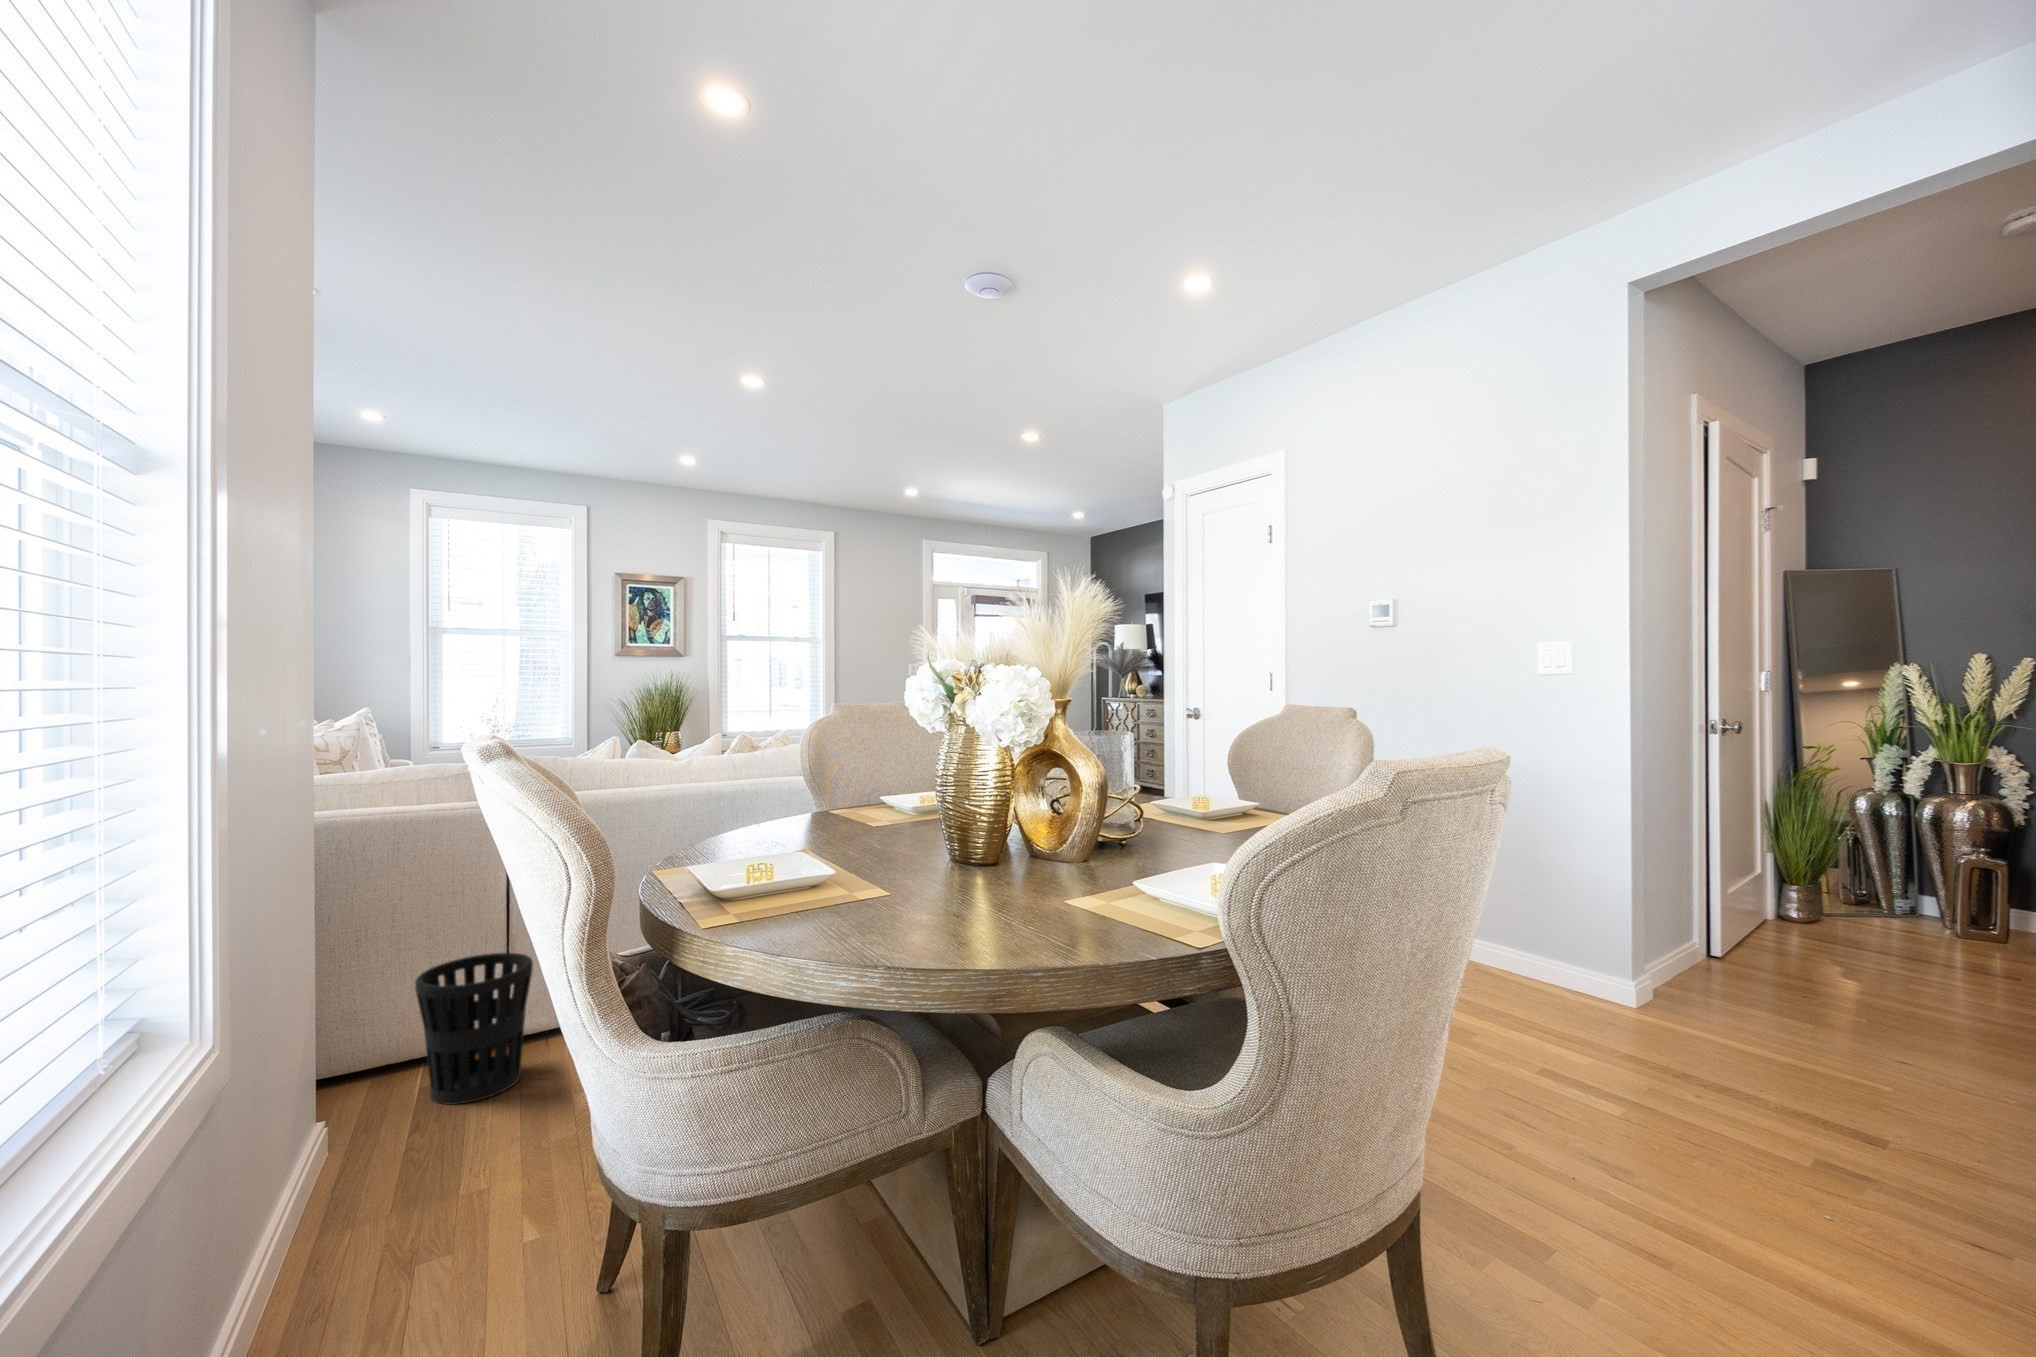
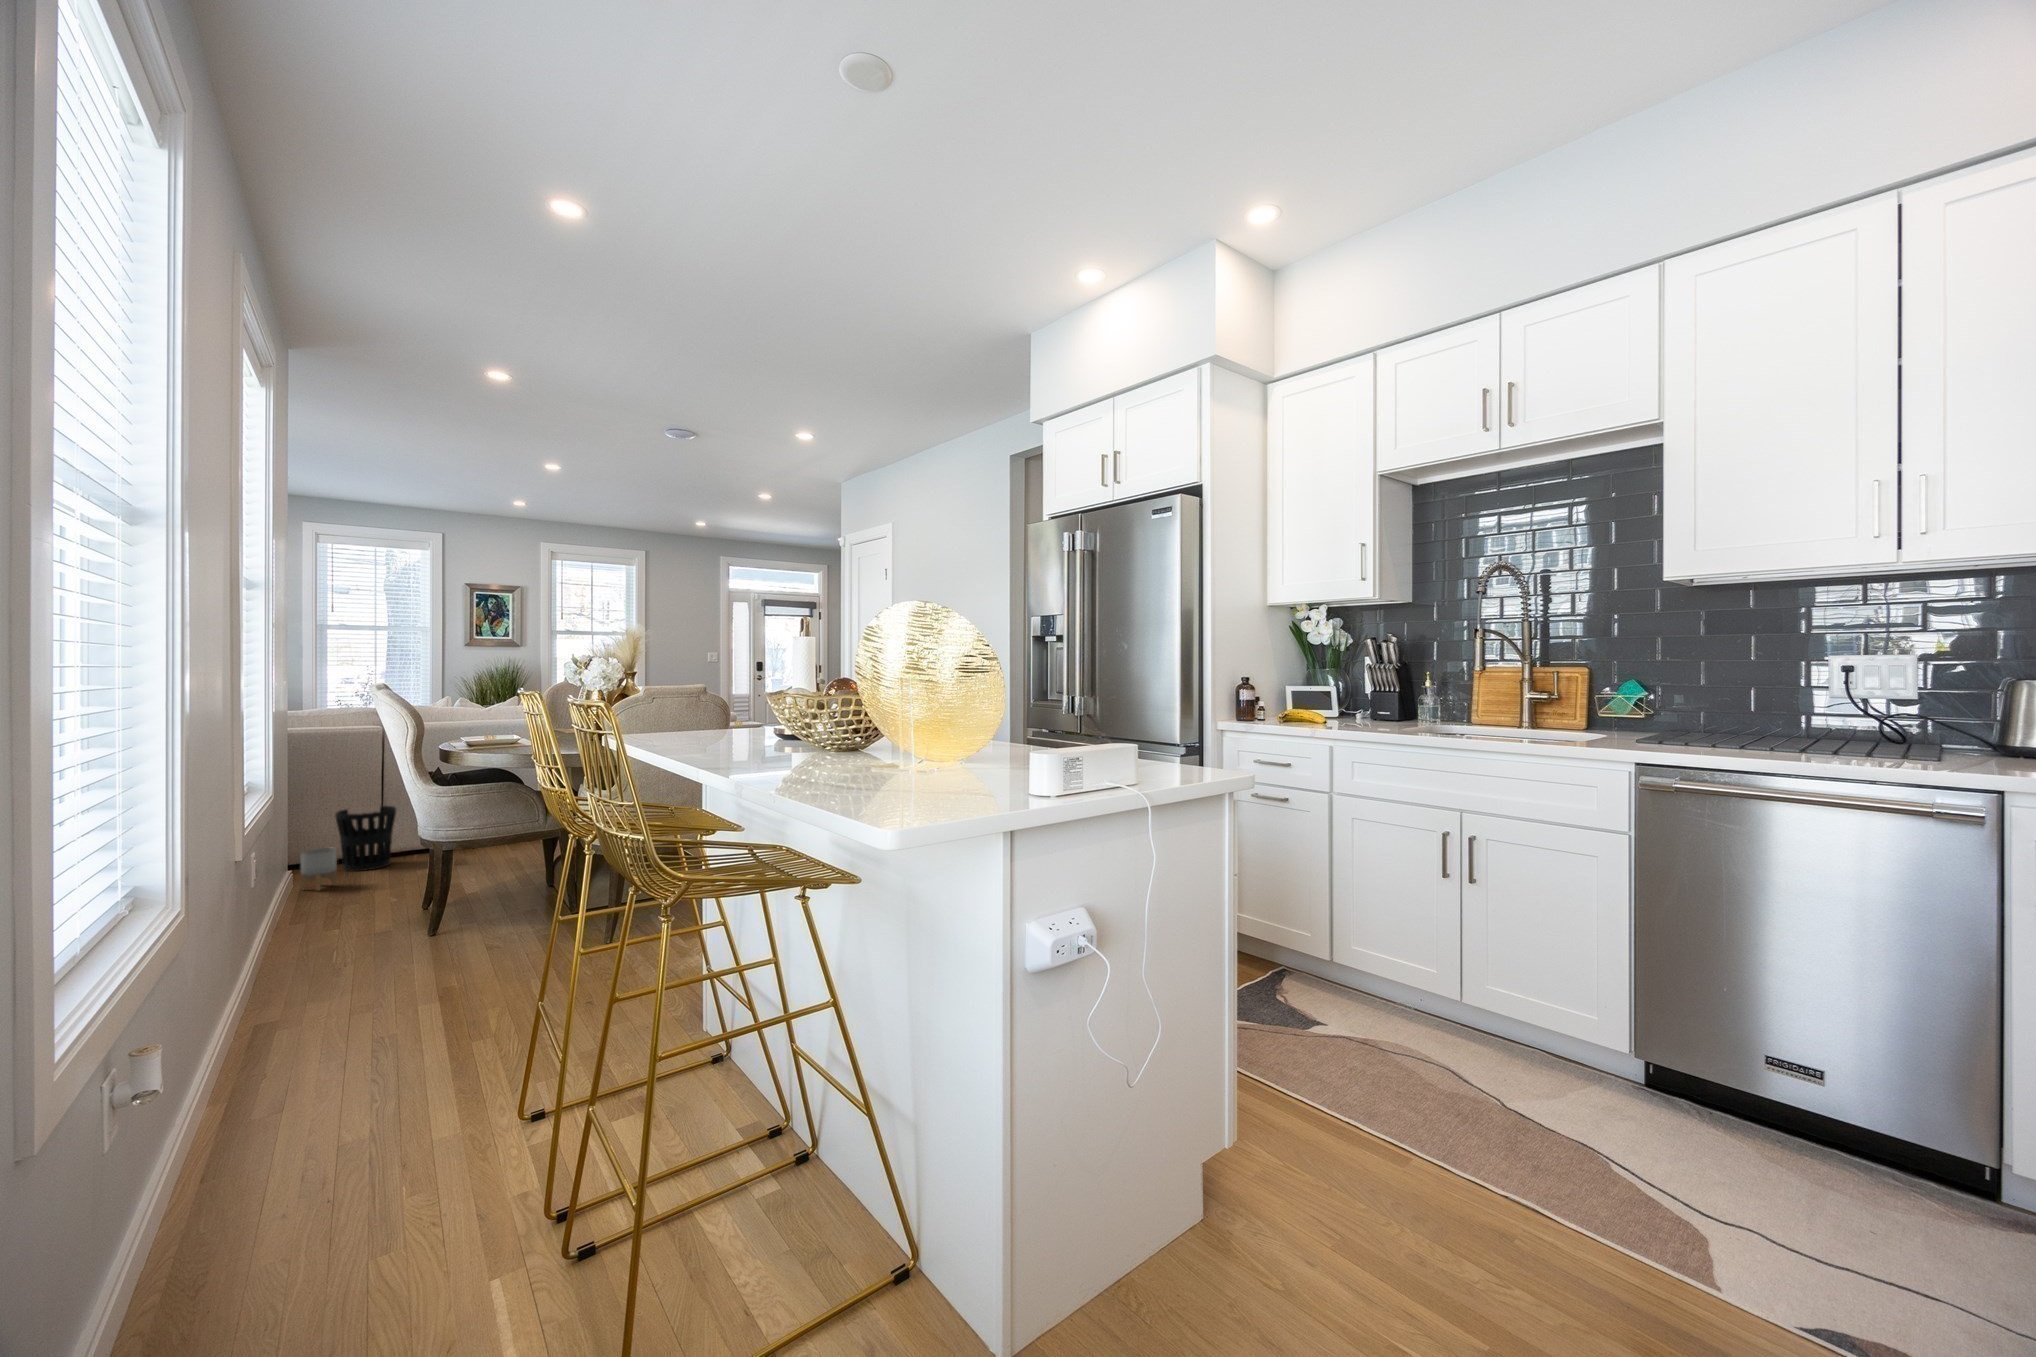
planter: none [323,1087,406,1208] -> present [301,848,337,891]

